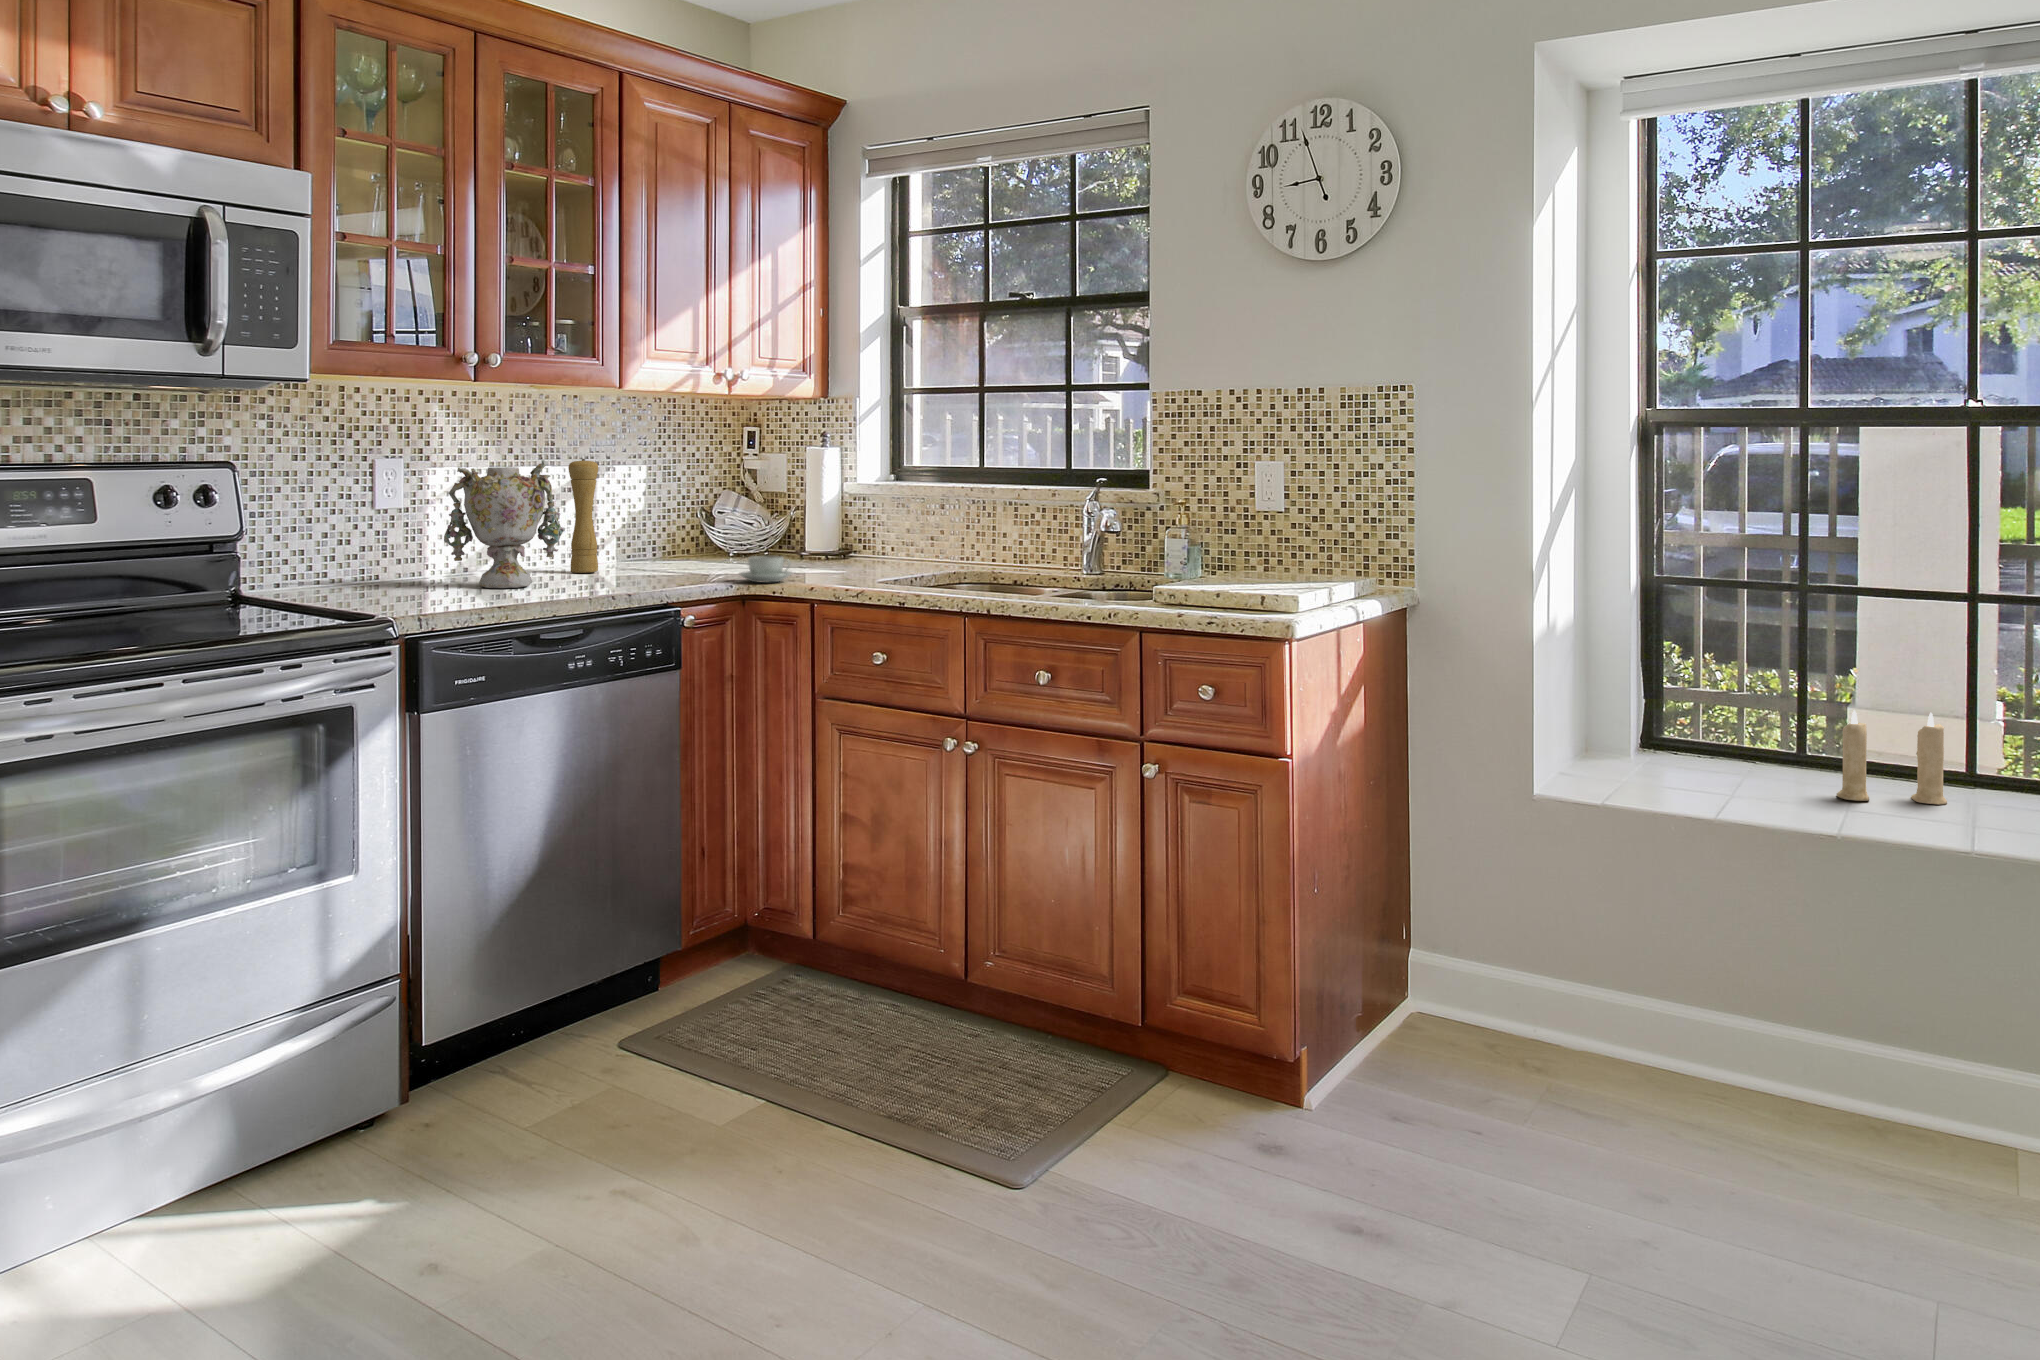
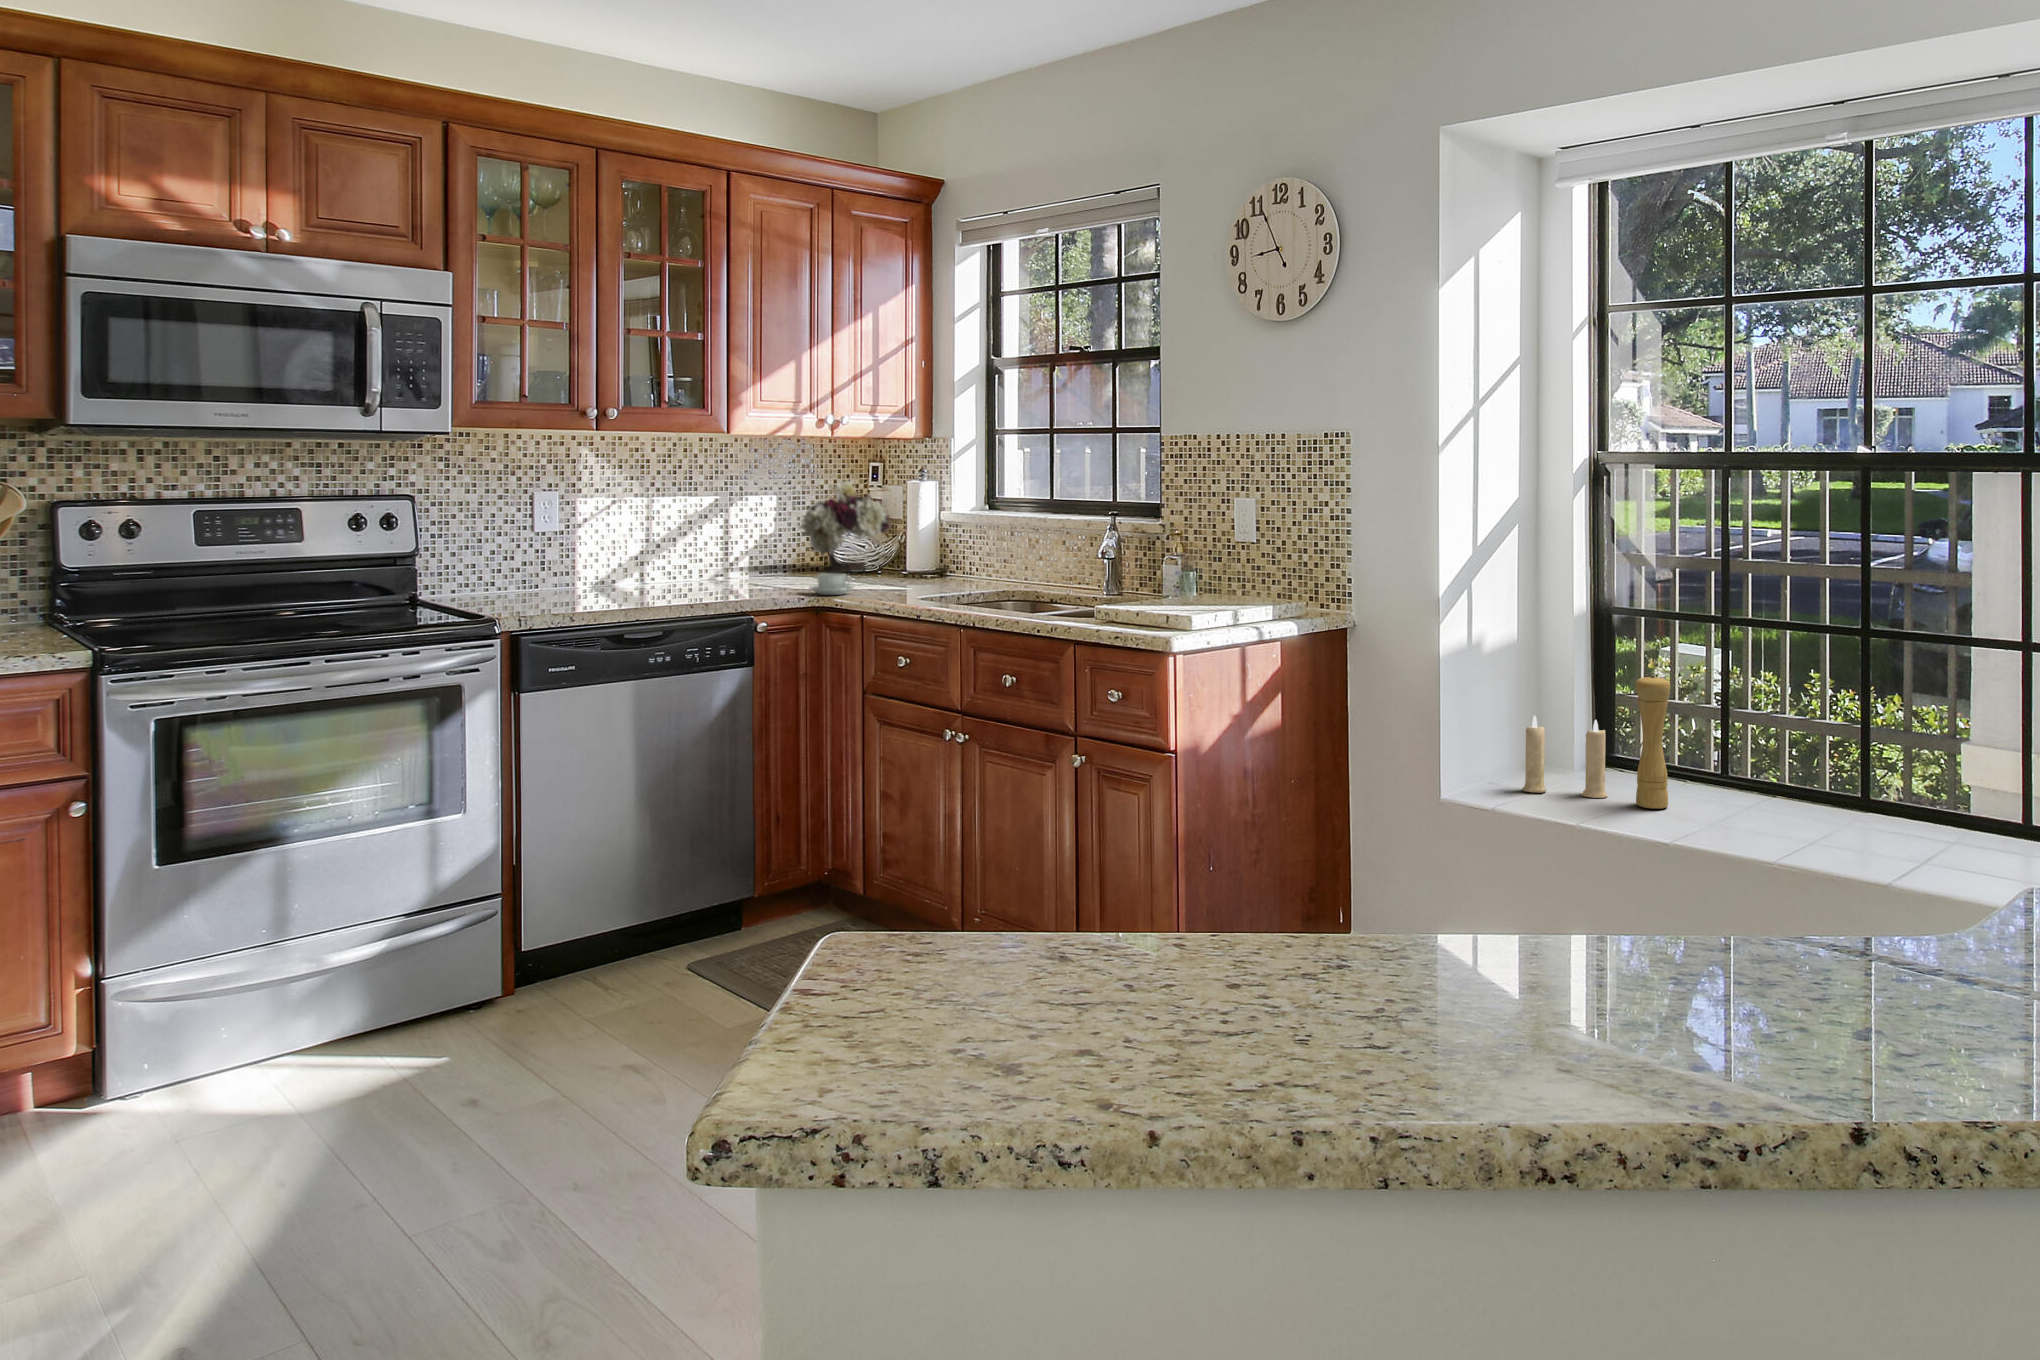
flower arrangement: none [671,449,777,557] -> present [800,481,890,572]
pepper mill: present [568,459,598,573] -> present [1636,675,1671,809]
vase: present [444,460,563,588] -> none [585,493,681,596]
candle: present [1837,710,1947,805] -> present [1522,716,1608,798]

